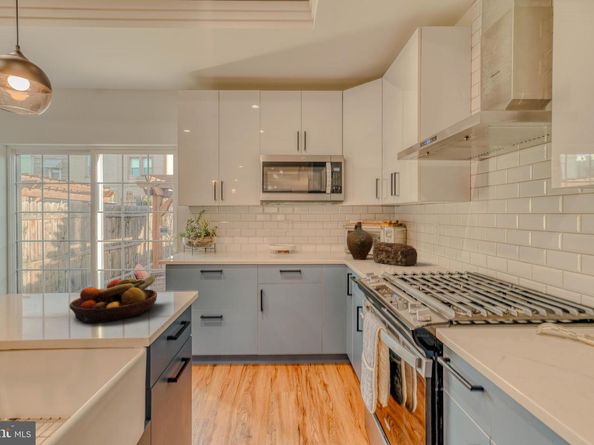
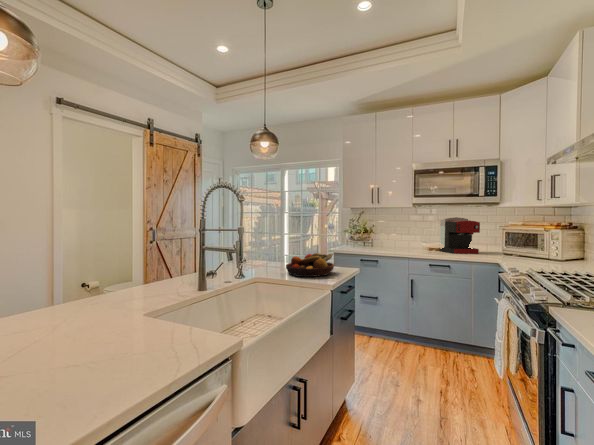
coffee maker: none [288,216,327,256] -> present [440,217,480,254]
ceramic jug: present [347,222,373,259] -> none [499,223,528,259]
bread loaf: present [373,242,417,266] -> none [526,243,578,267]

